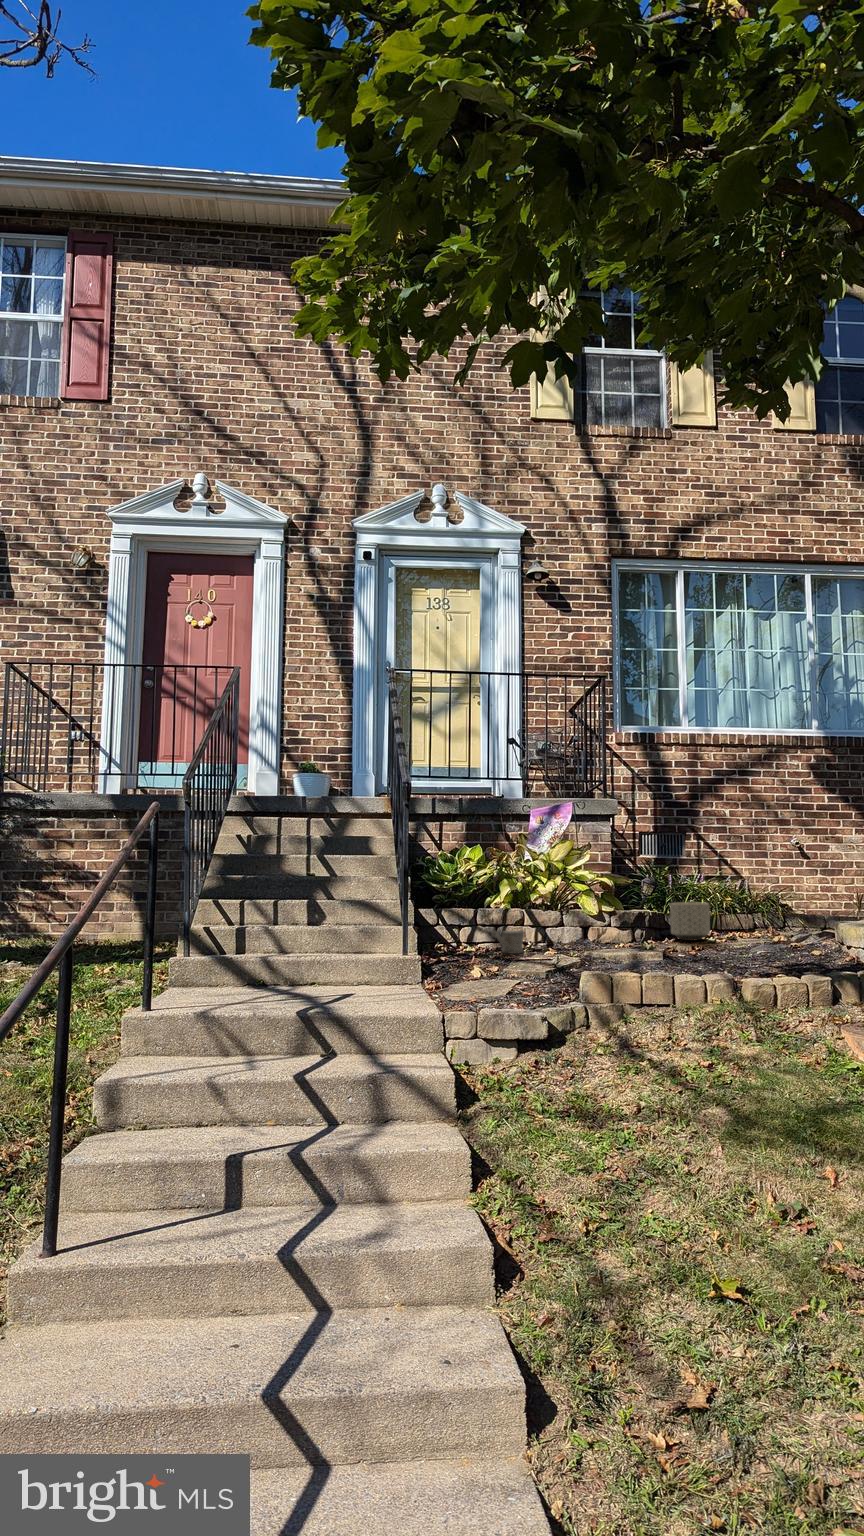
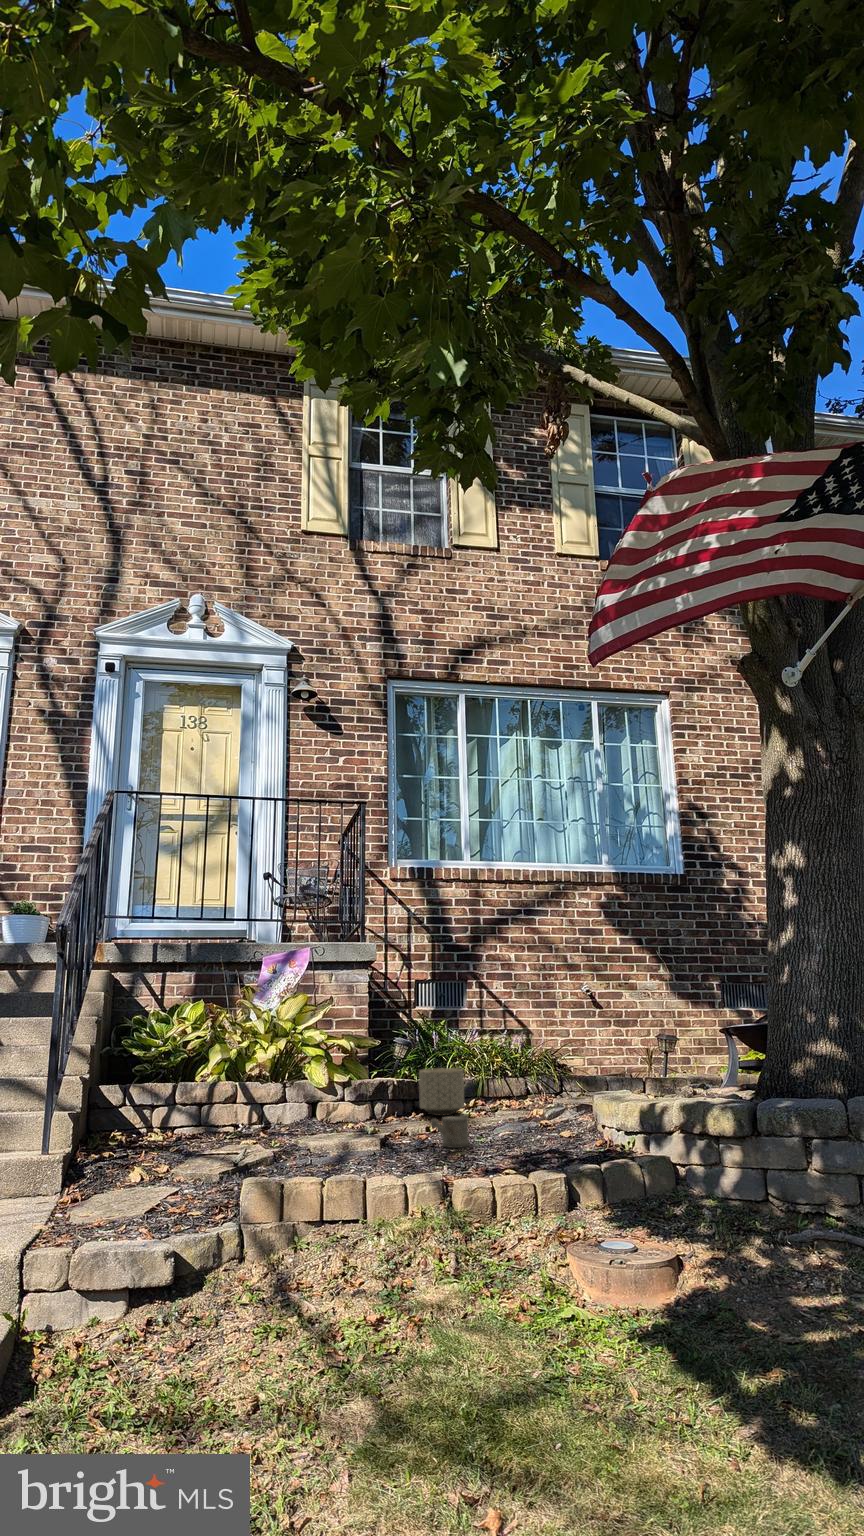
watering can: present [492,930,524,954] -> present [431,1115,469,1148]

